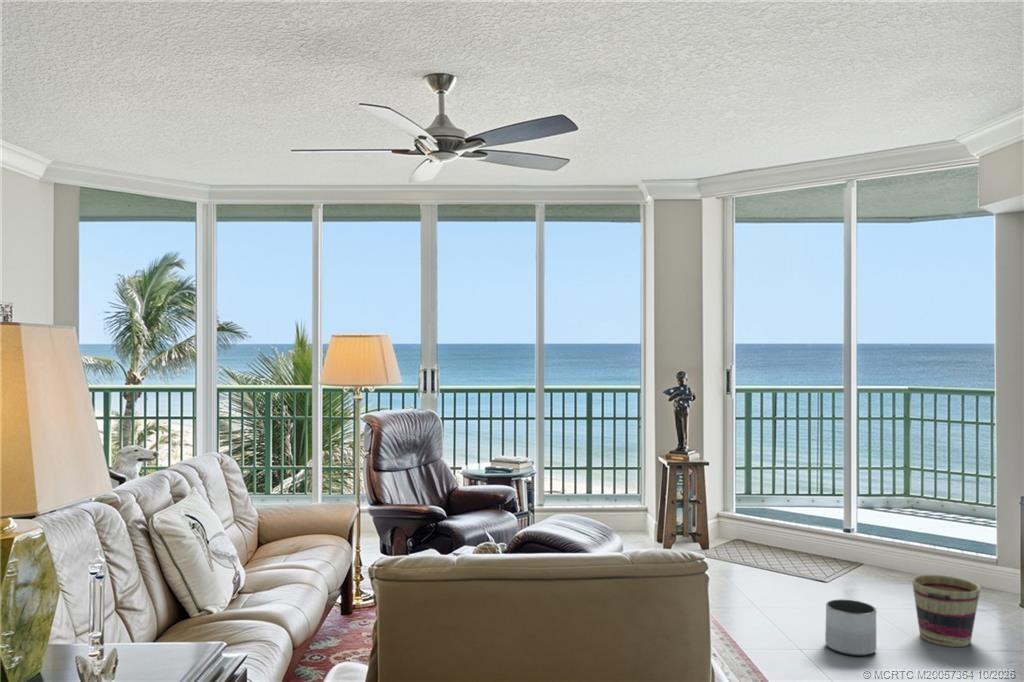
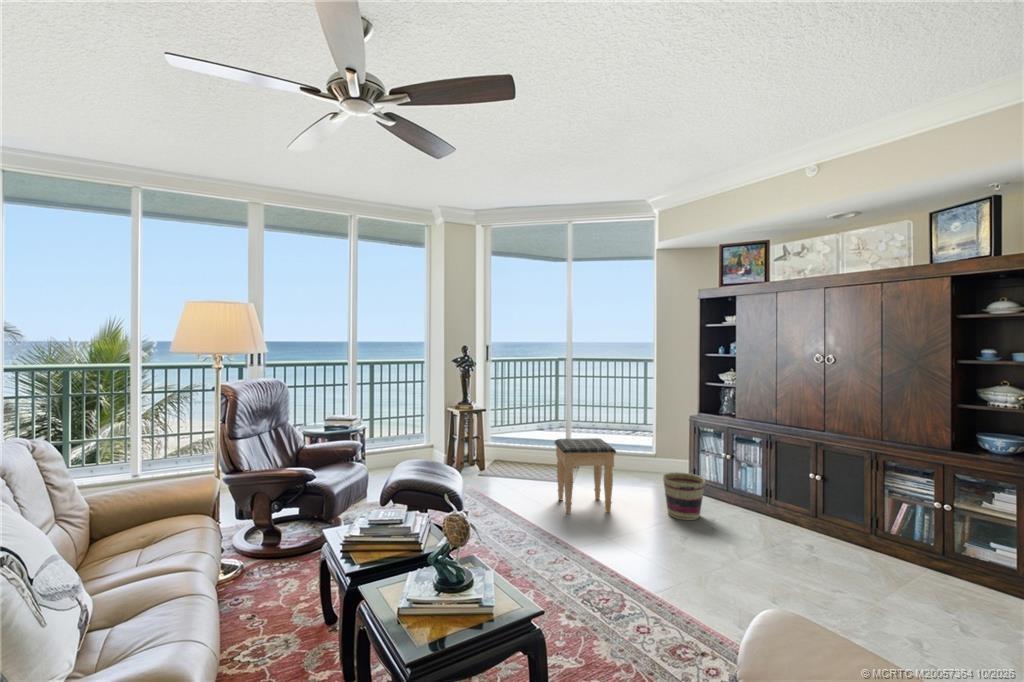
footstool: none [759,508,841,619] -> present [554,438,616,514]
planter: present [825,599,876,656] -> none [627,499,662,540]

